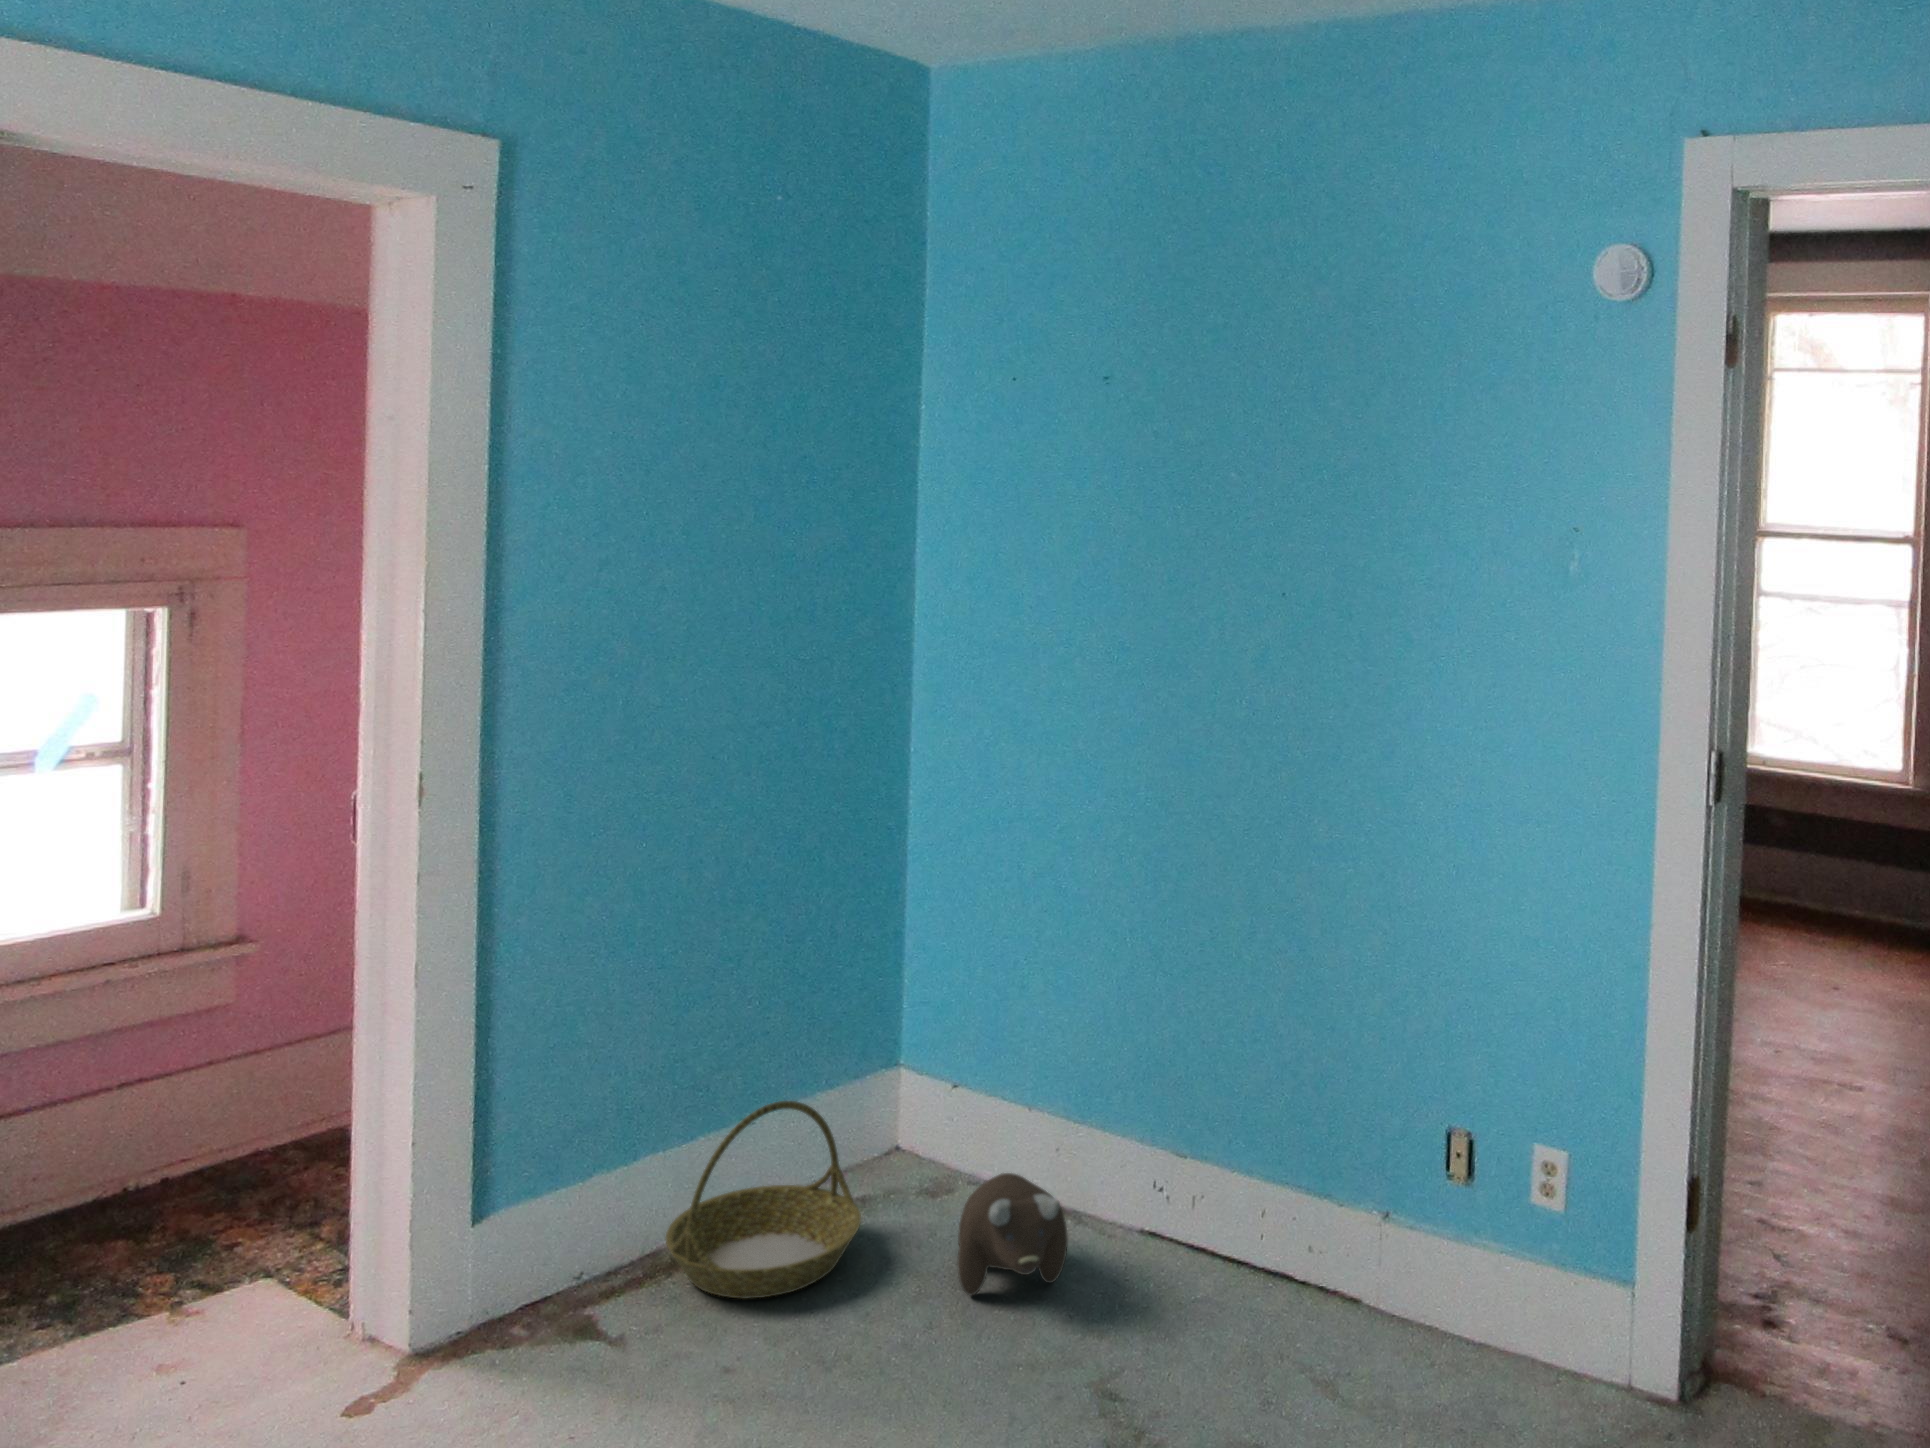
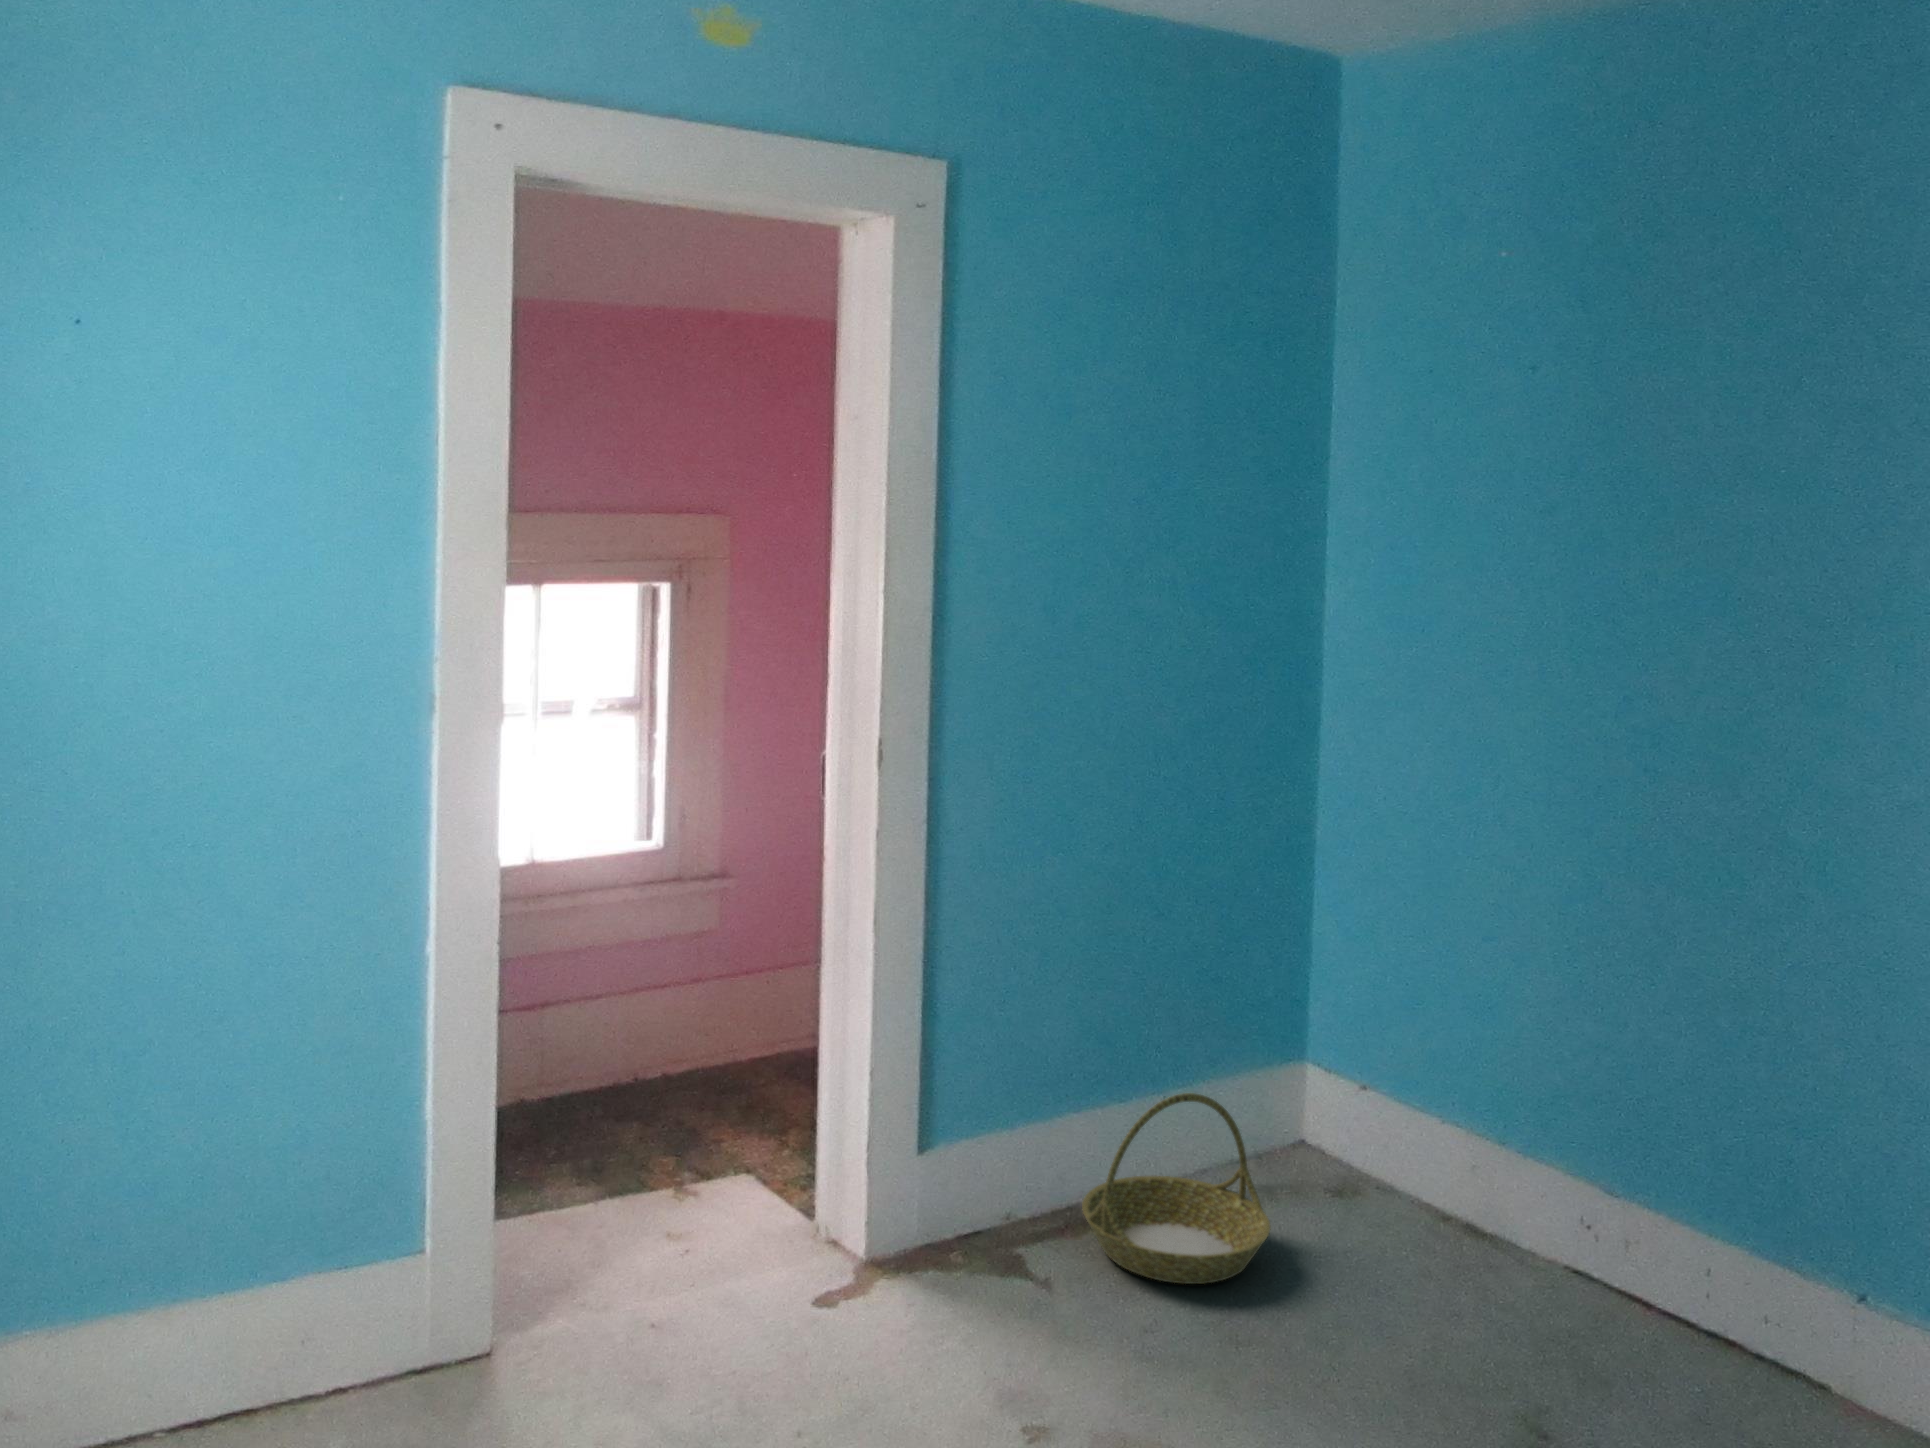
plush toy: present [957,1173,1068,1295] -> none [1372,1208,1493,1335]

